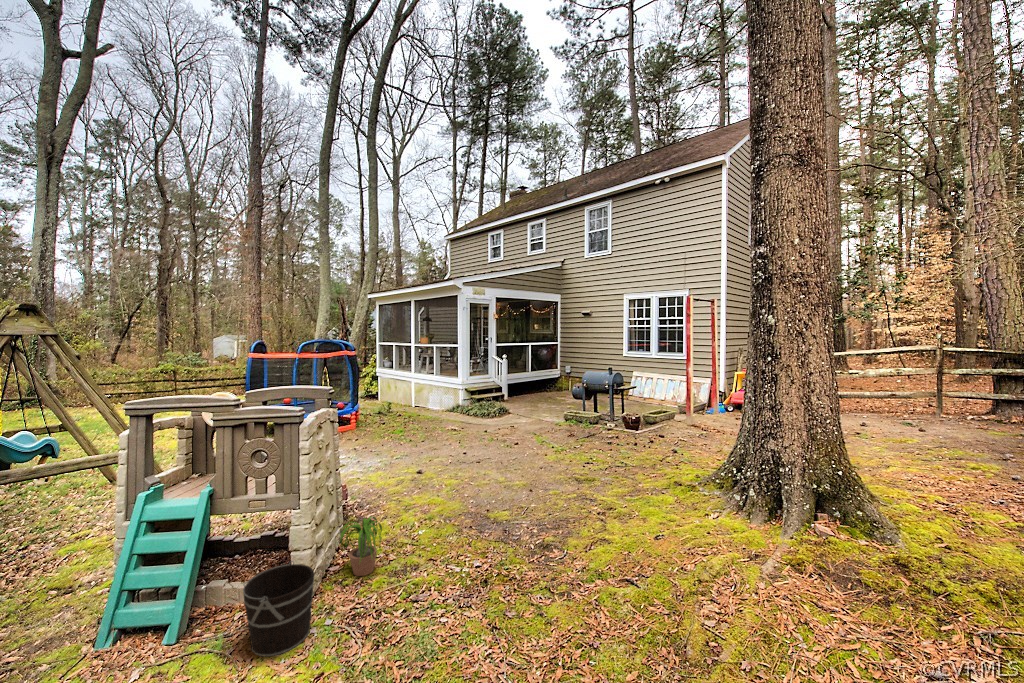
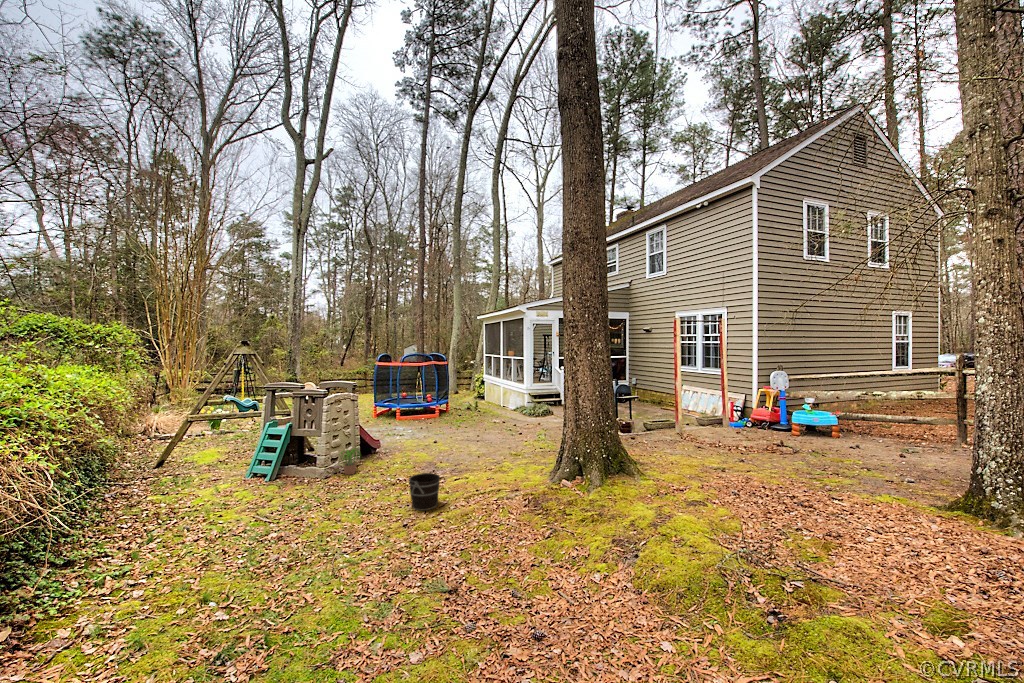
bucket: present [243,561,314,656] -> present [409,473,440,510]

